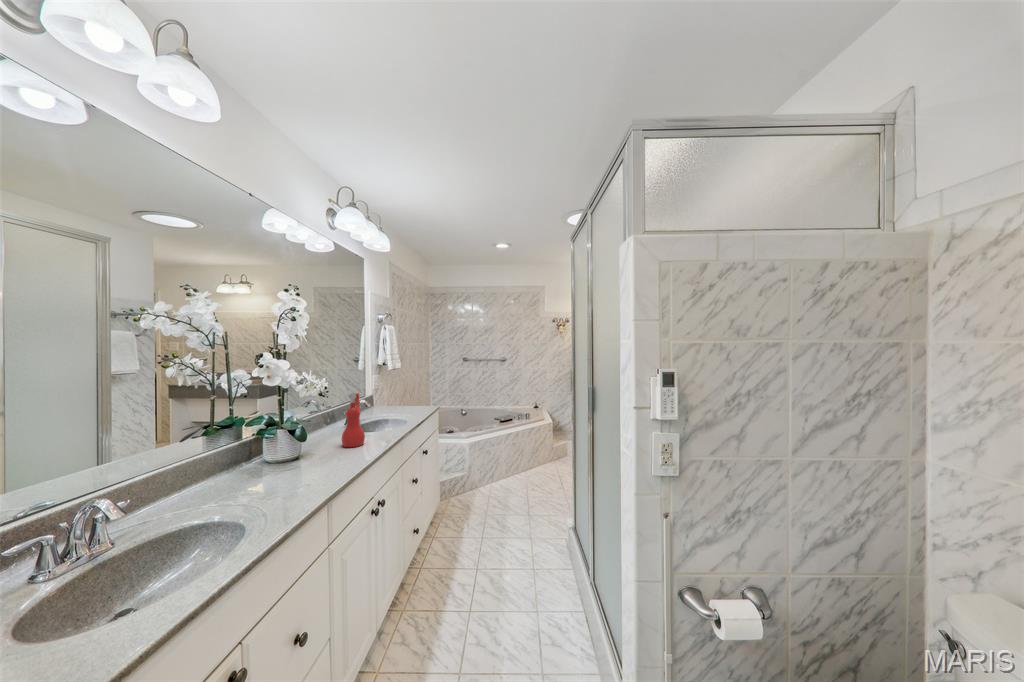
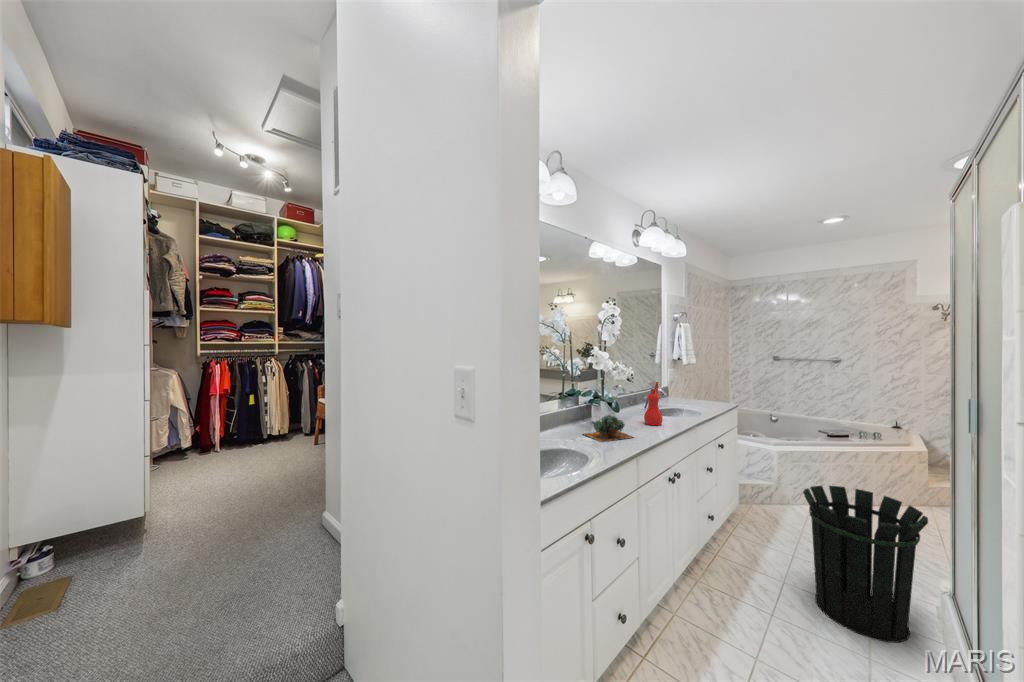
succulent plant: none [238,448,326,496] -> present [583,415,633,442]
waste bin: none [495,466,573,595] -> present [803,486,928,642]

